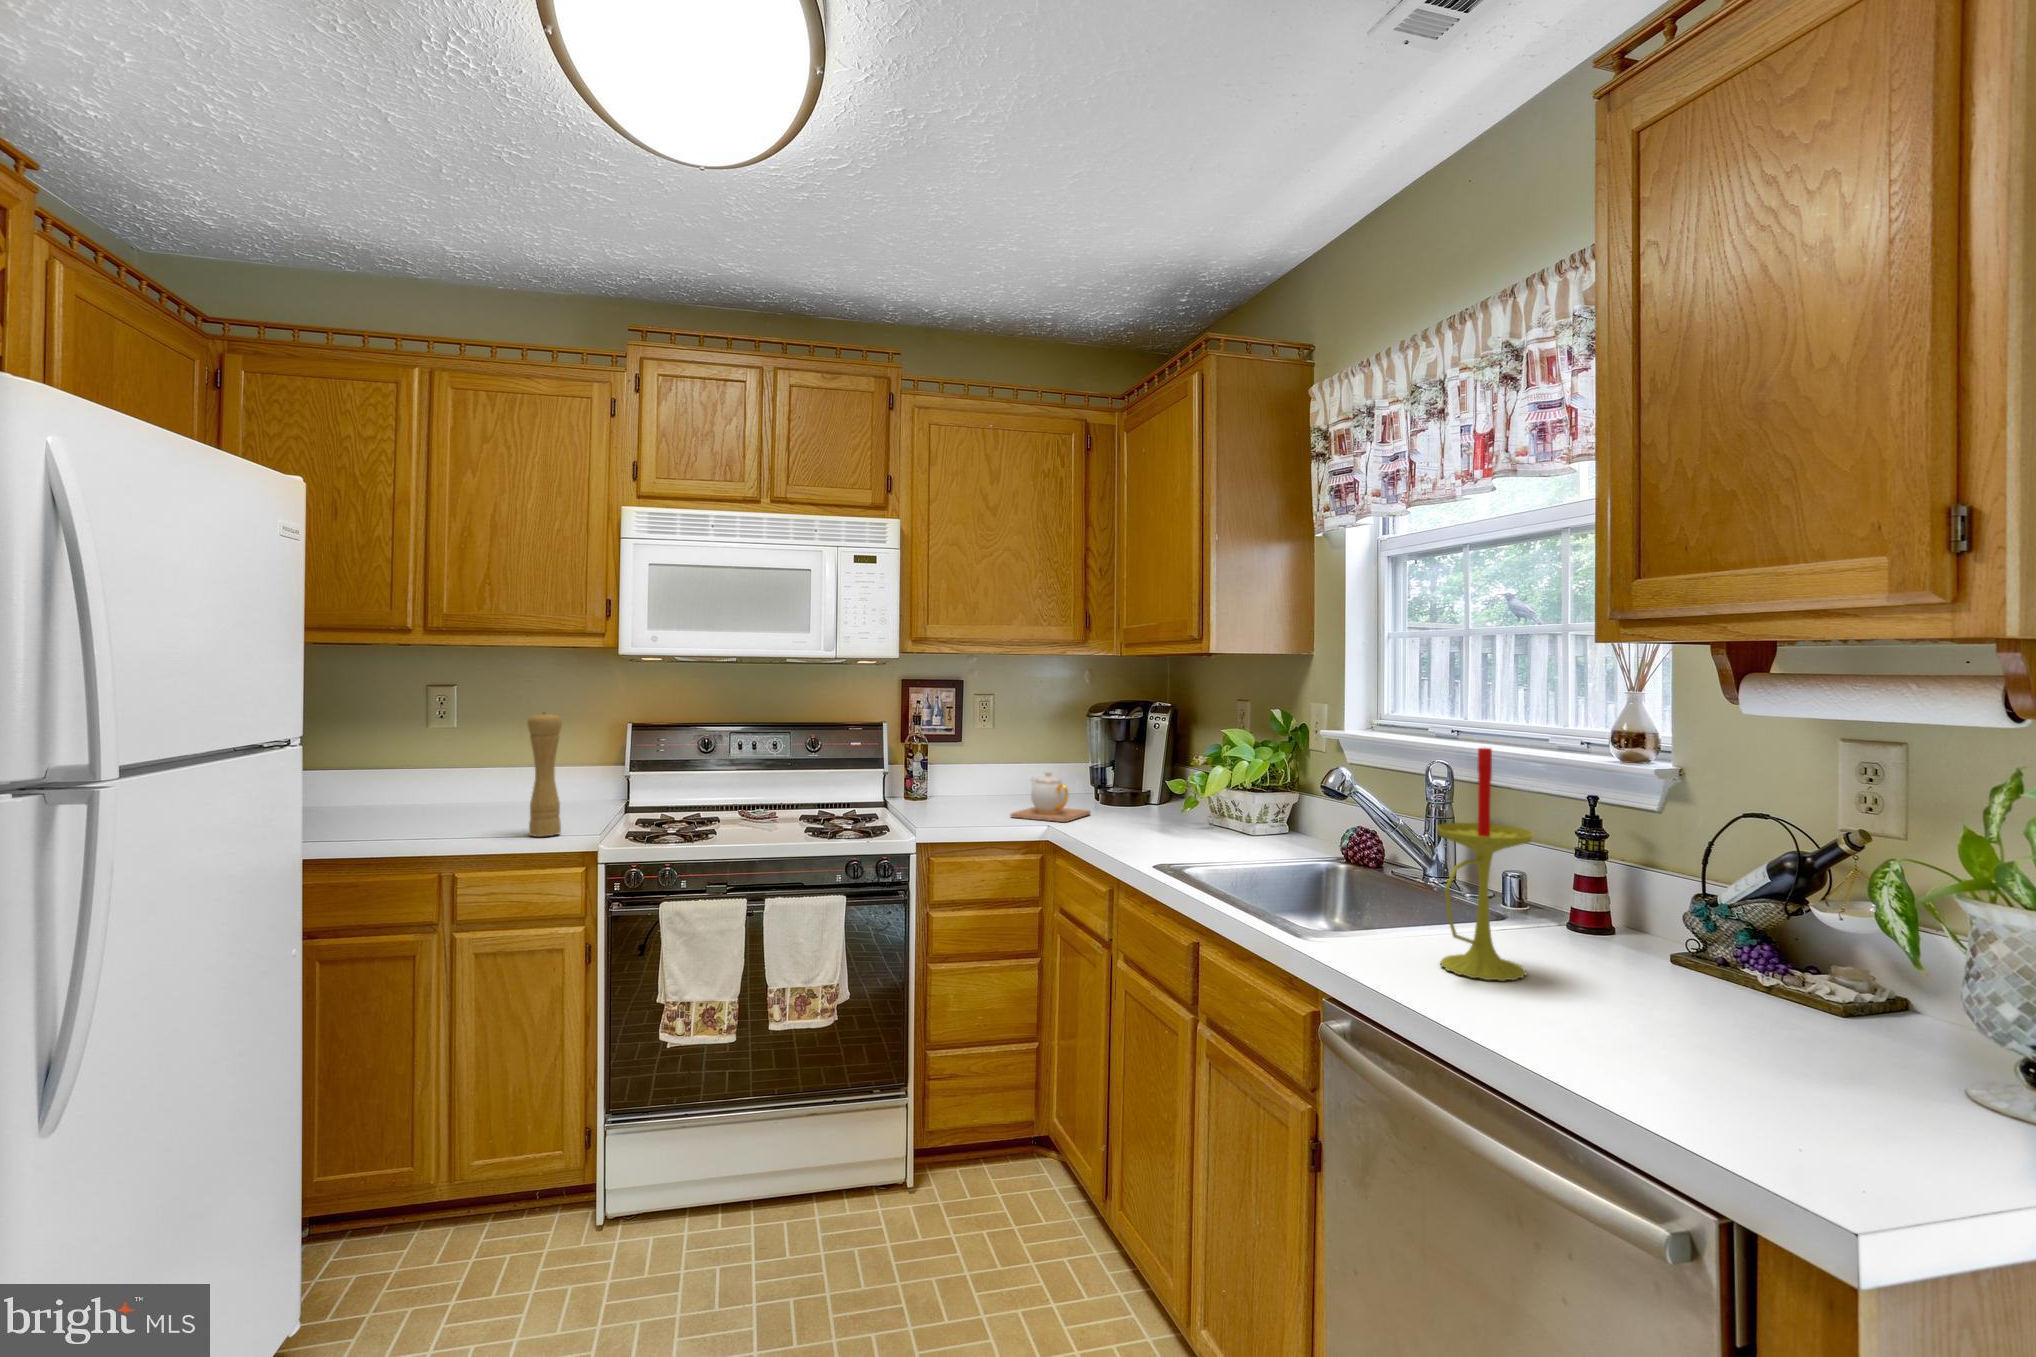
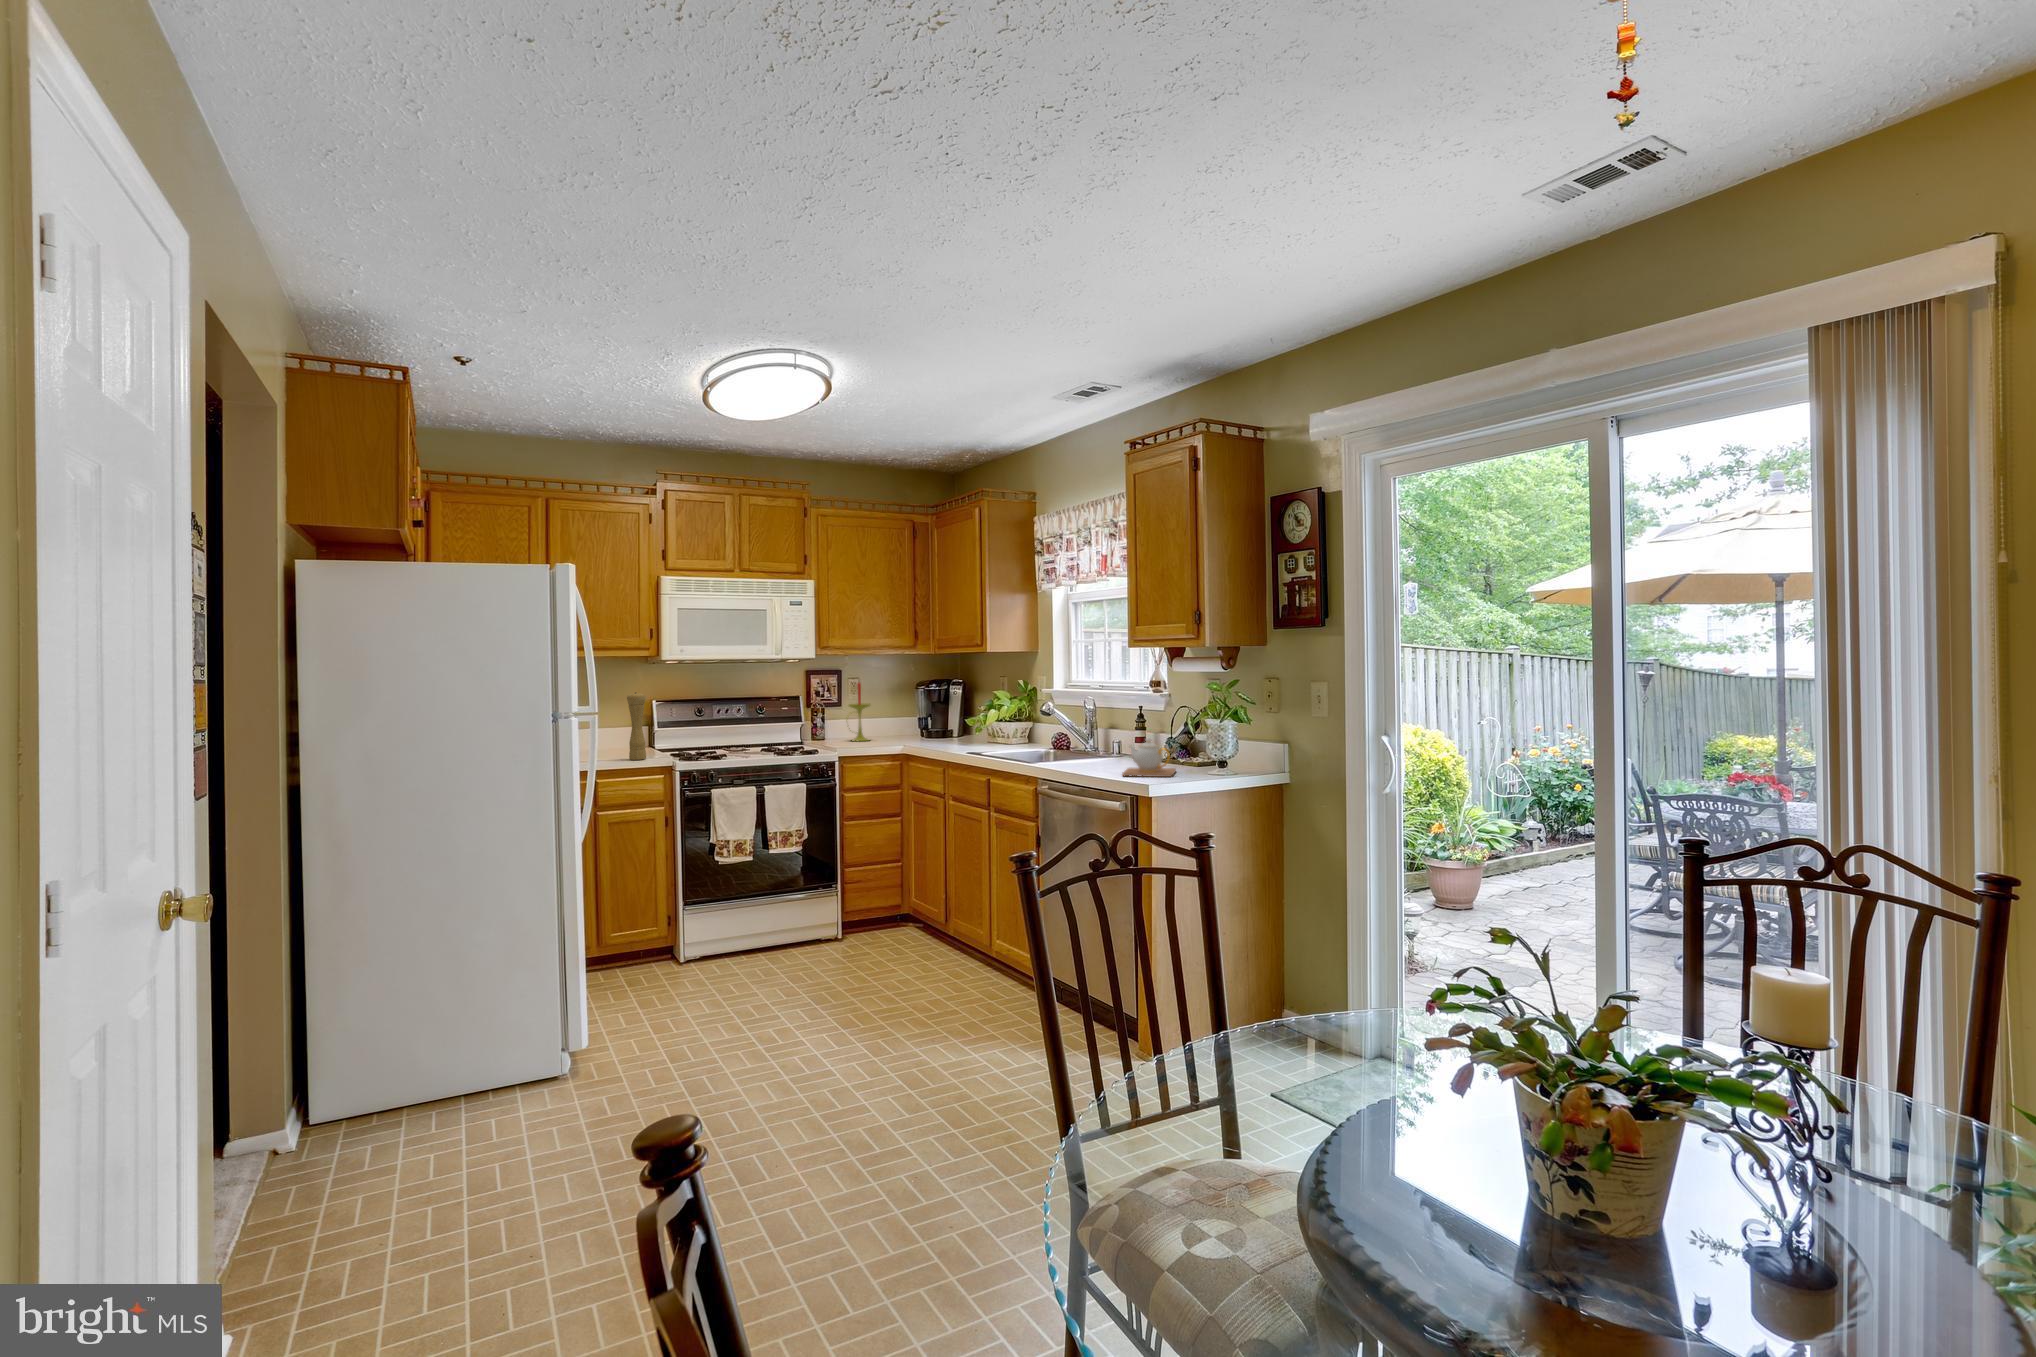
candle: present [1437,748,1533,981] -> present [849,683,870,741]
teapot: present [1011,770,1091,822] -> present [1122,738,1176,777]

